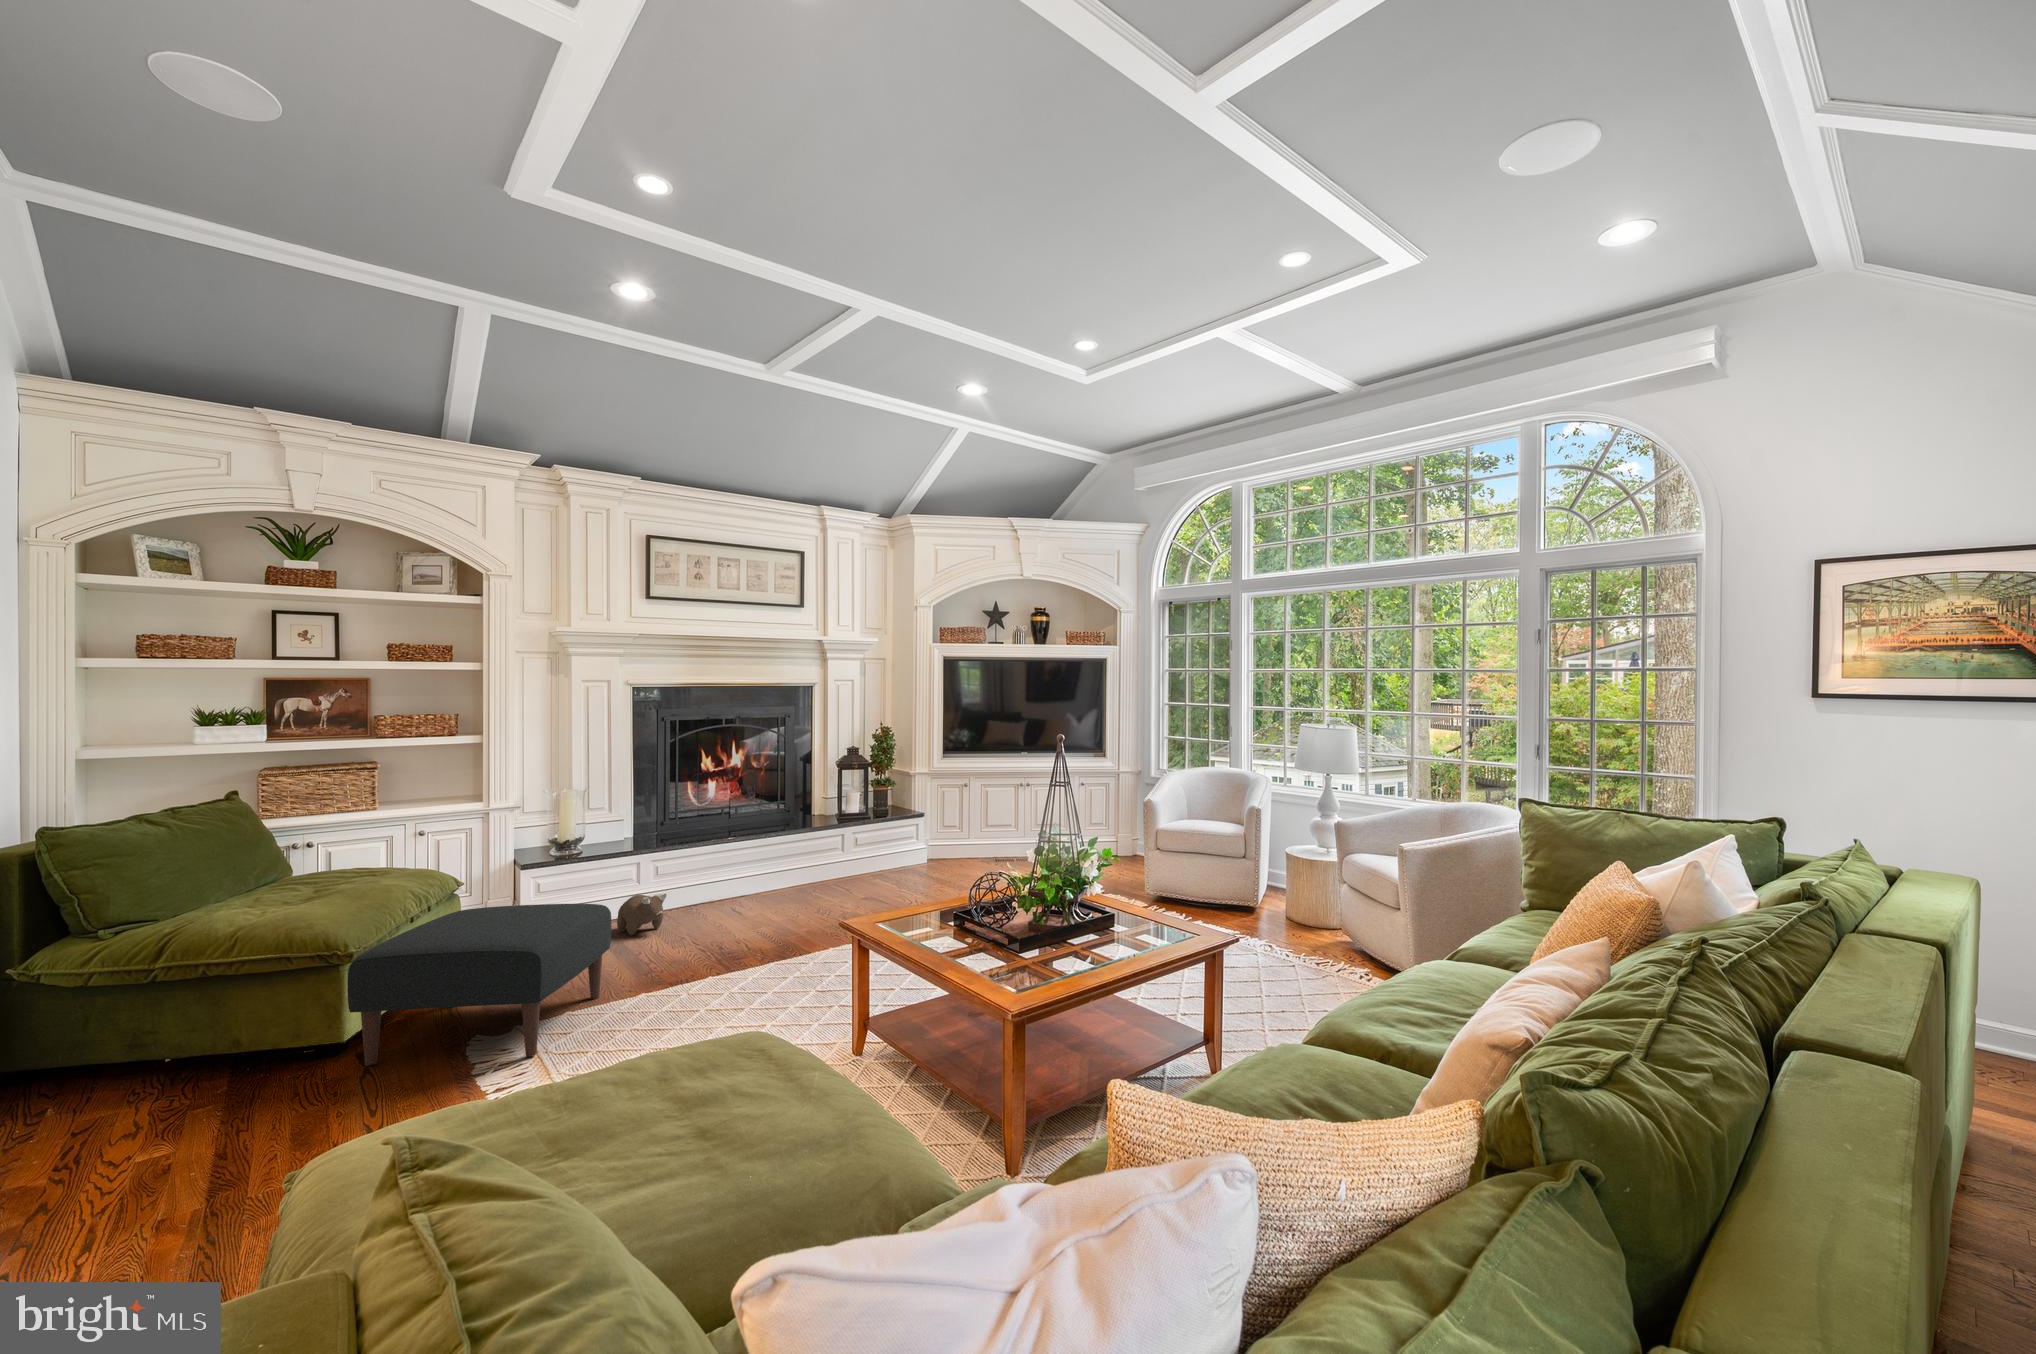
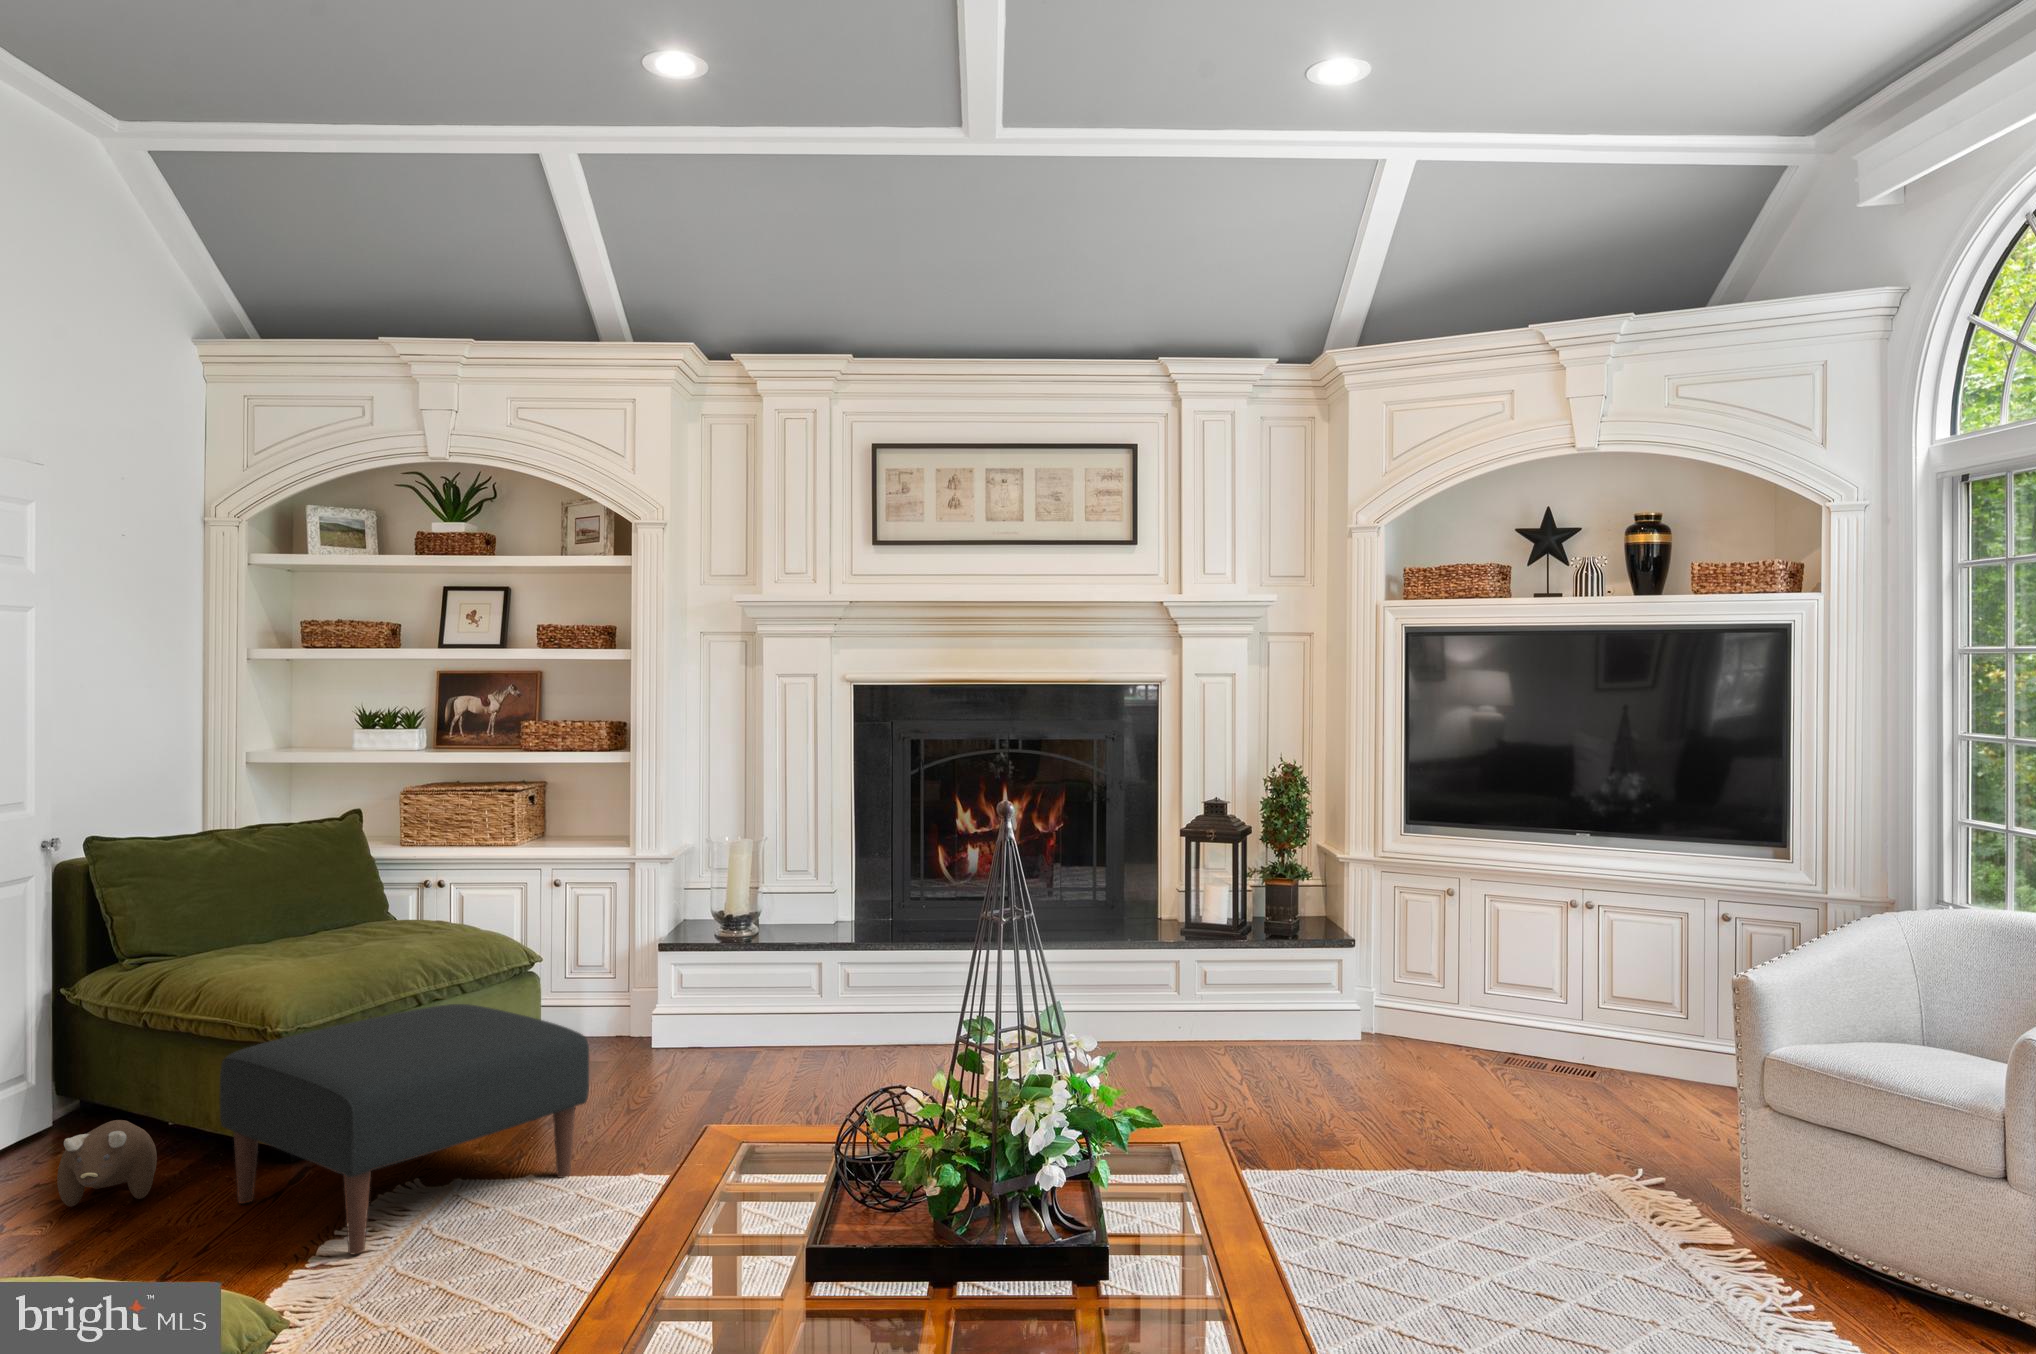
plush toy: present [617,894,667,935] -> present [57,1120,157,1207]

